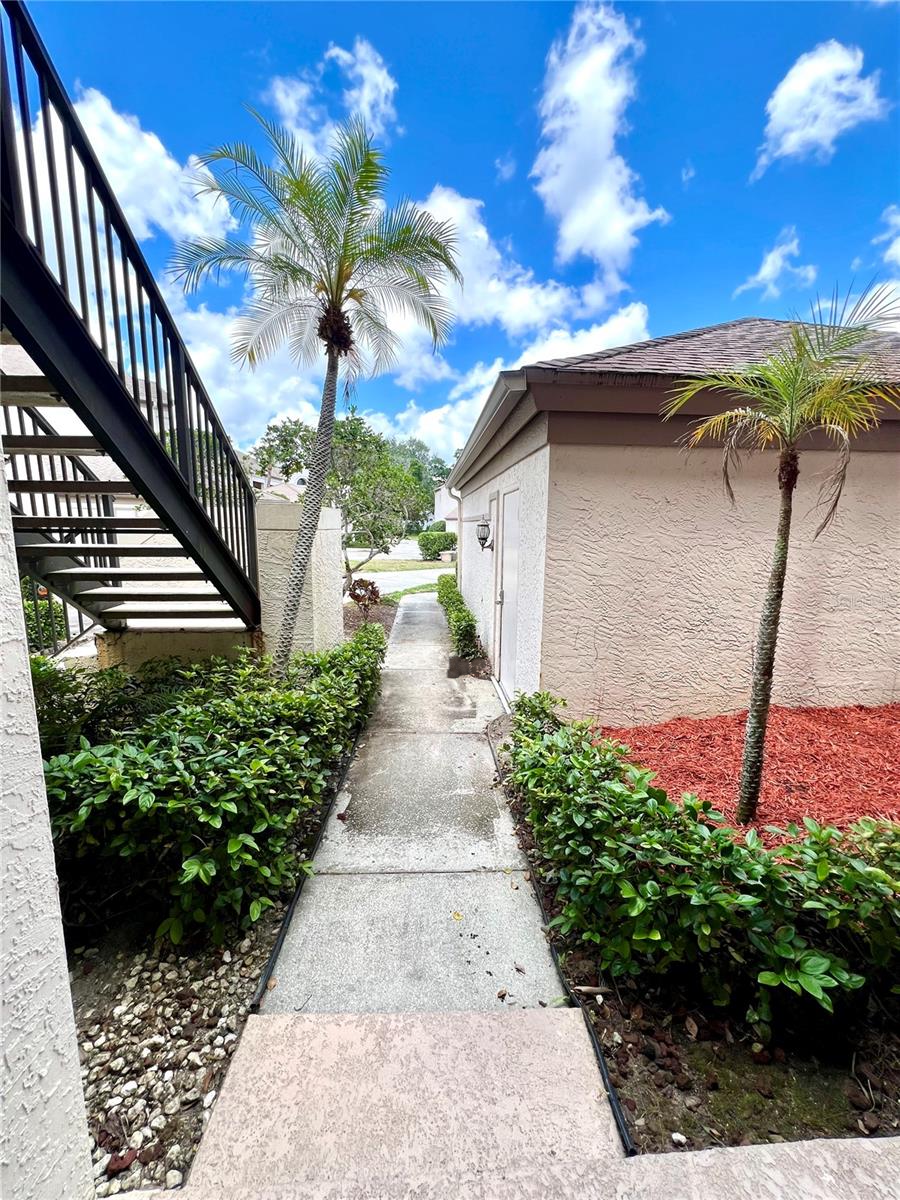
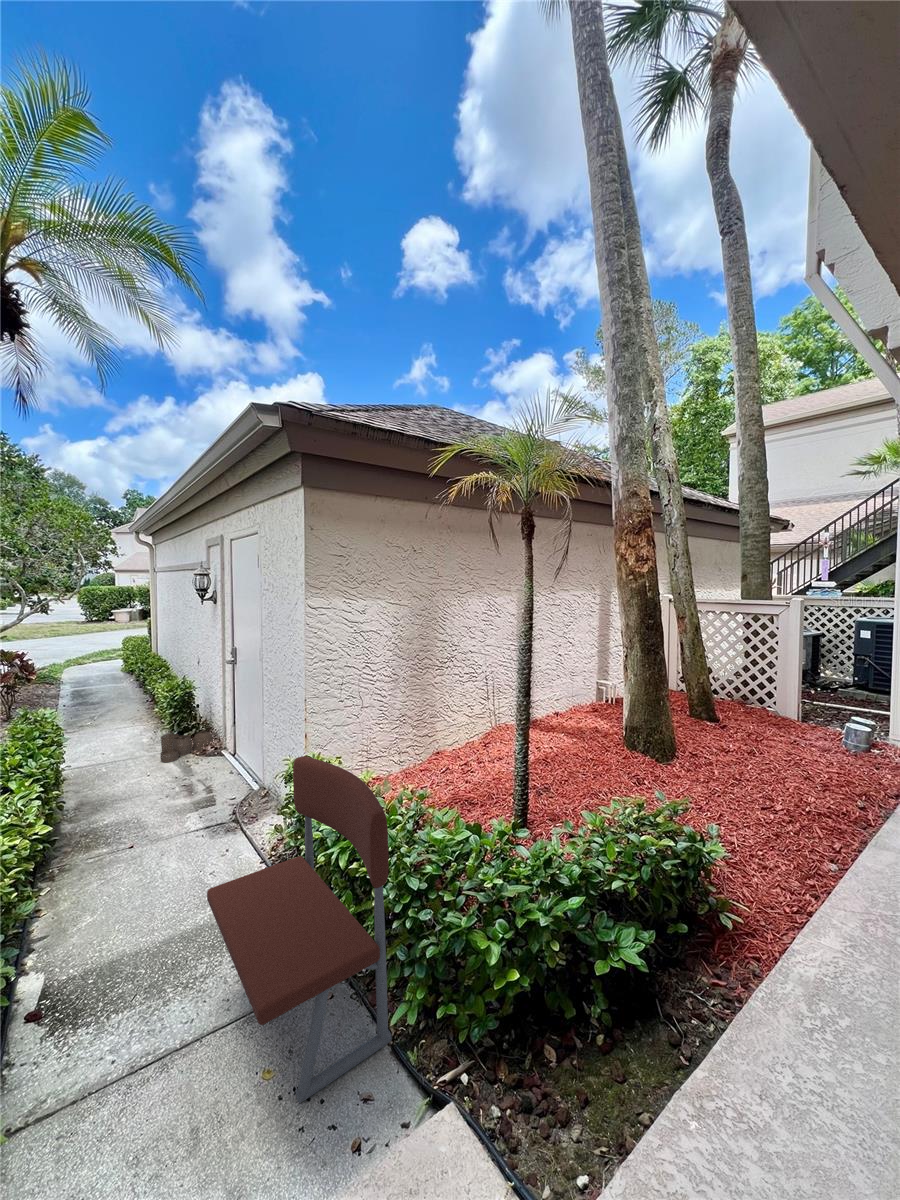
bench: none [438,690,557,945] -> present [207,756,392,1103]

